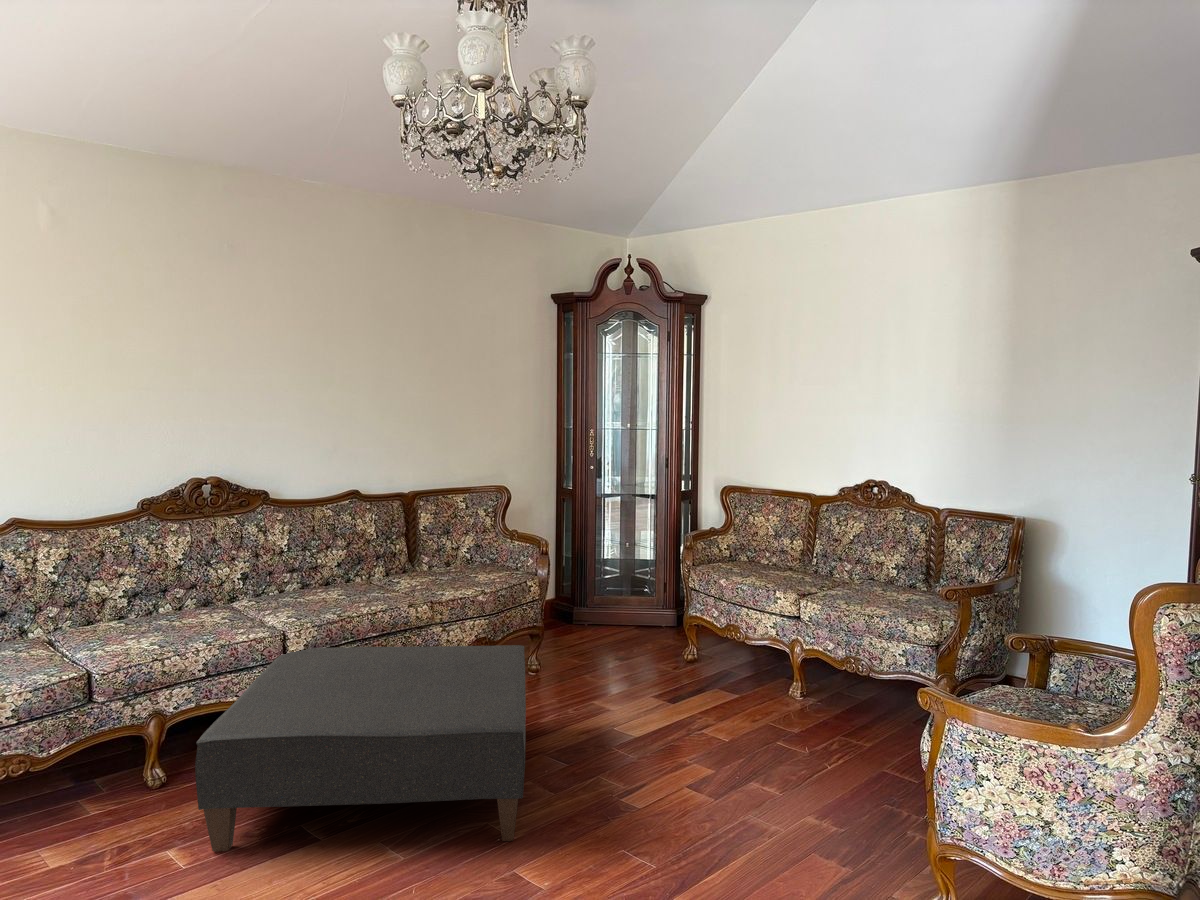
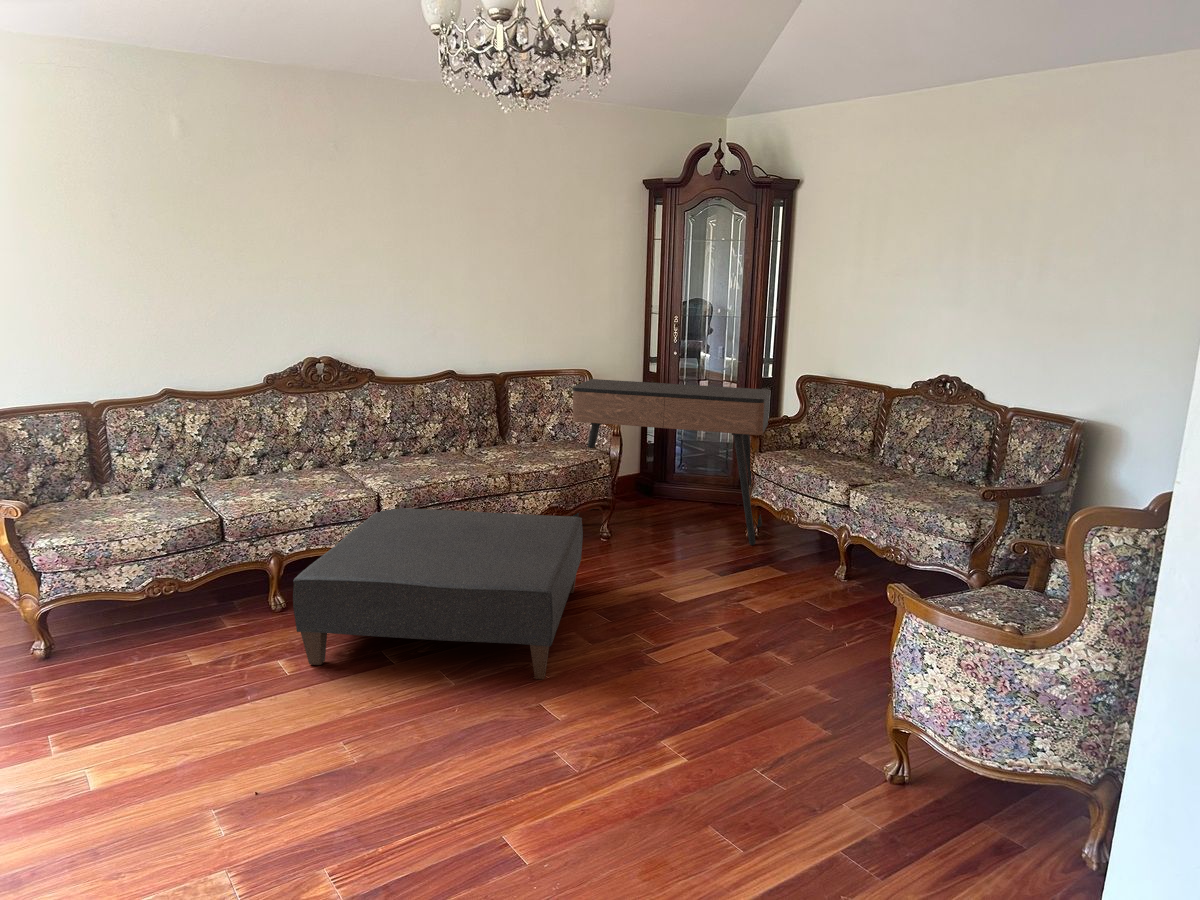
console table: none [490,497,698,668] -> present [572,379,771,545]

